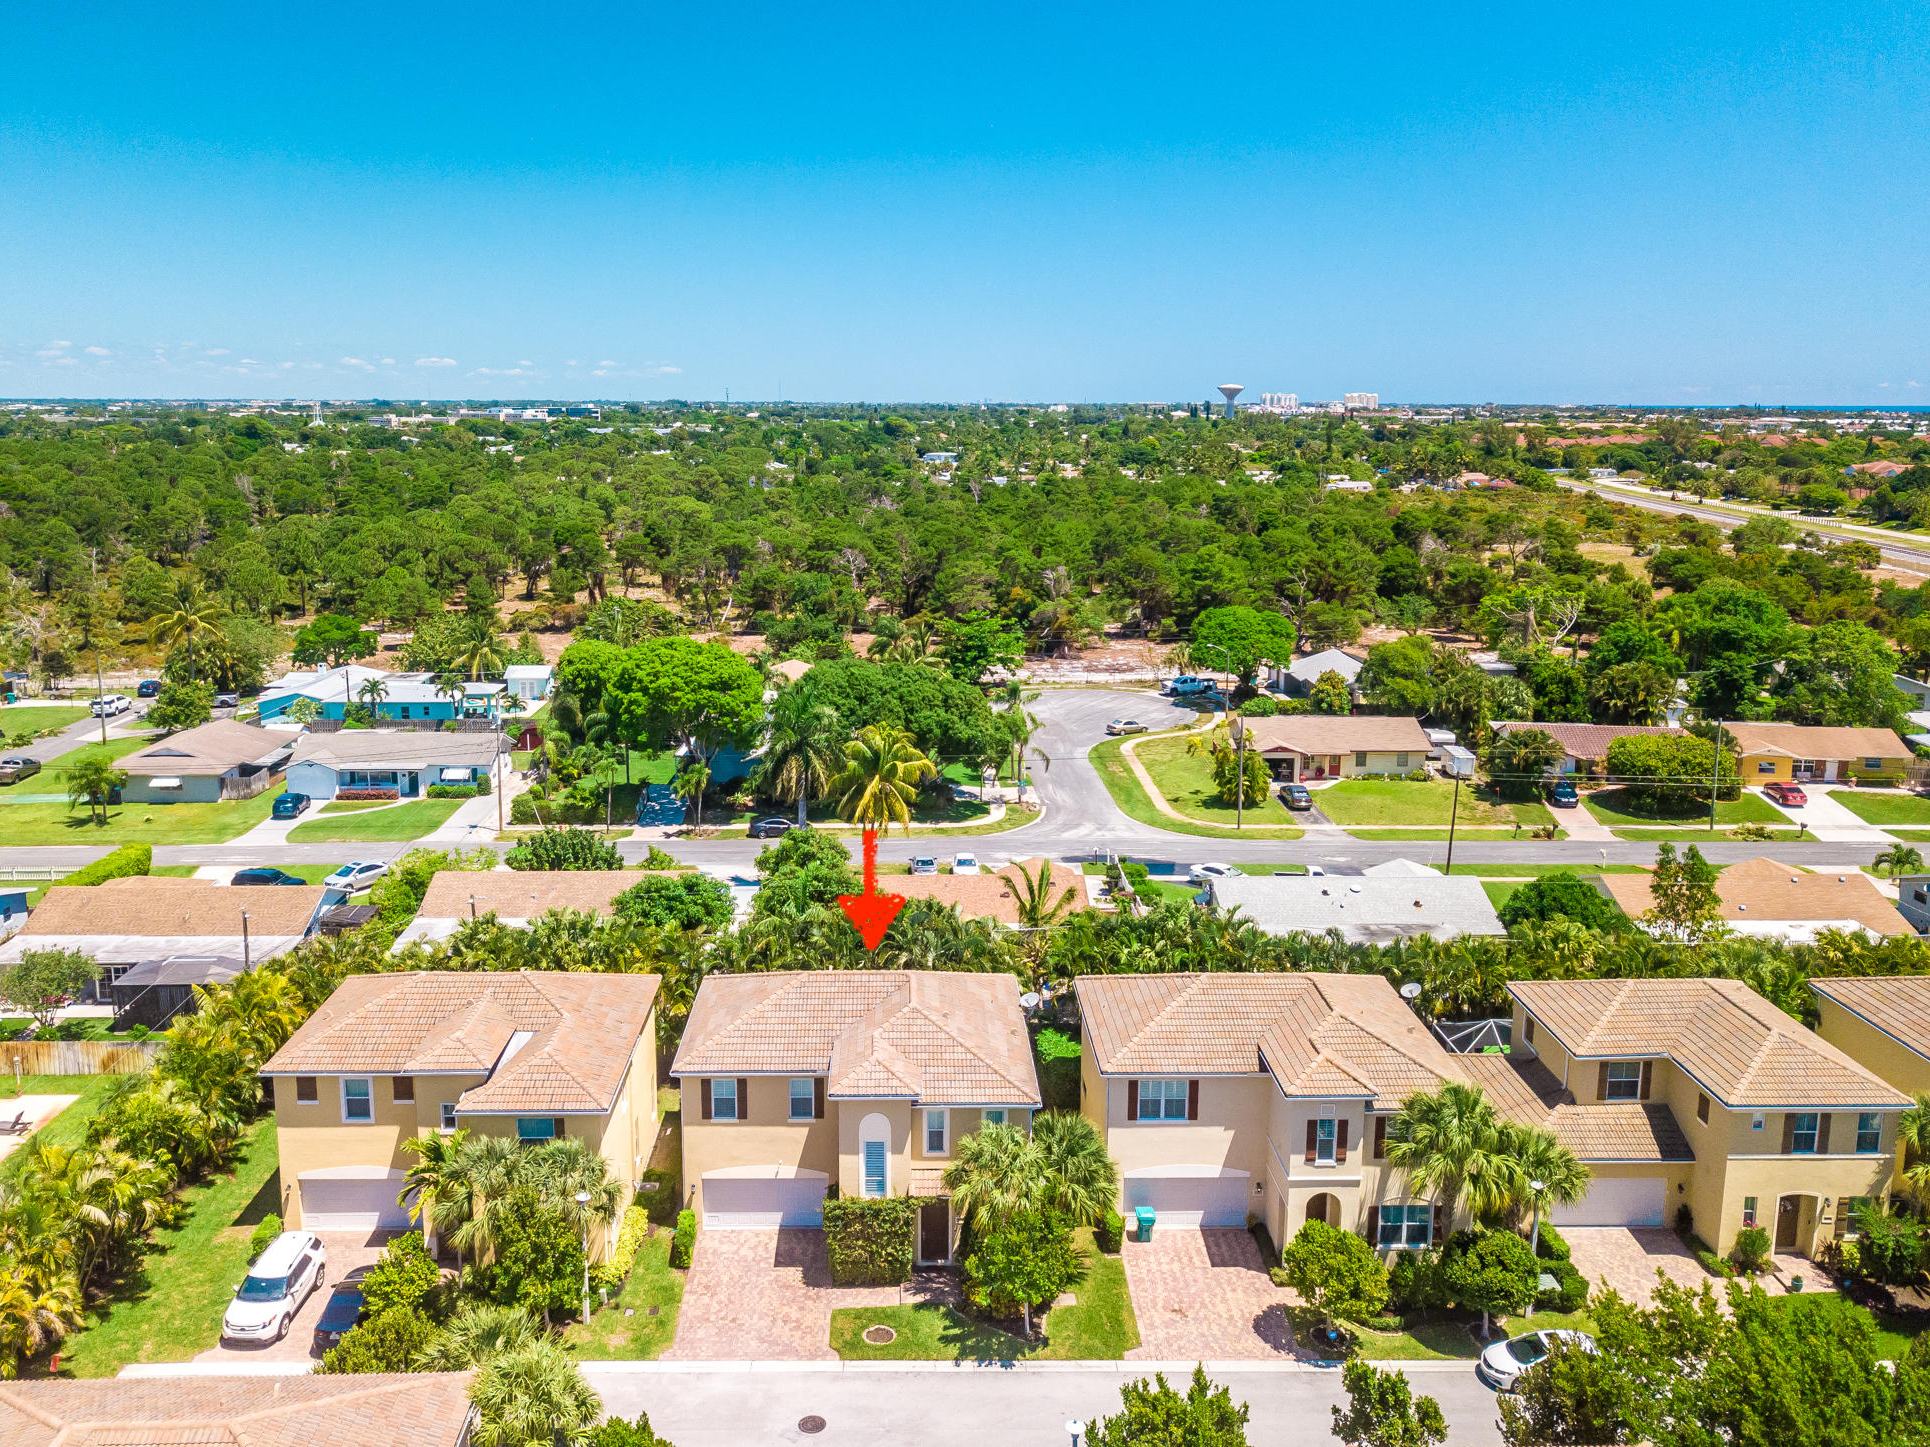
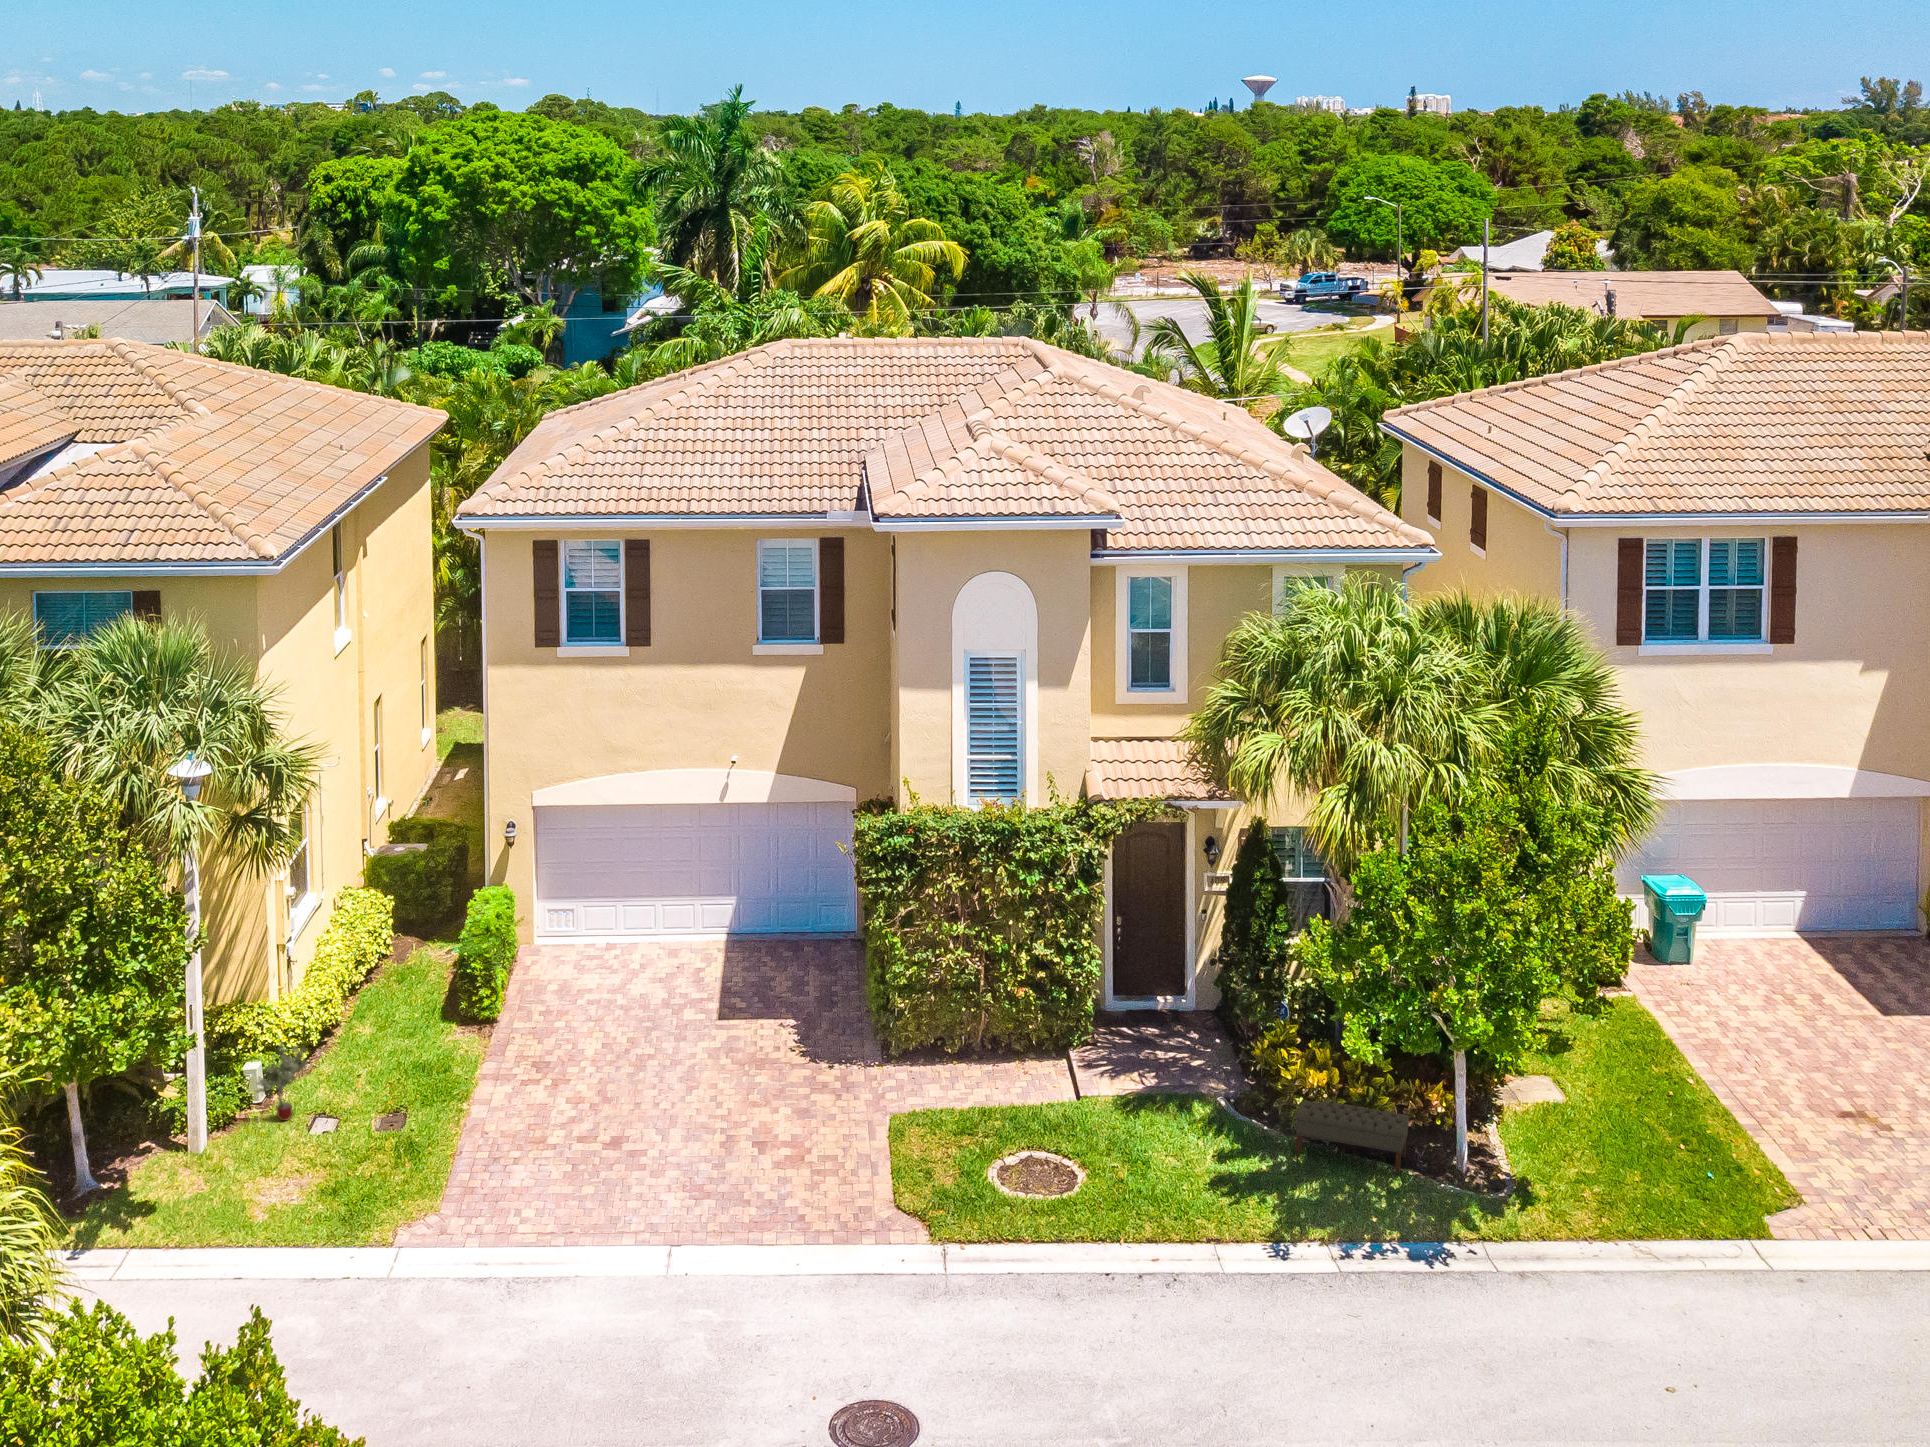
bench: none [972,1309,1012,1338] -> present [1296,1101,1410,1174]

